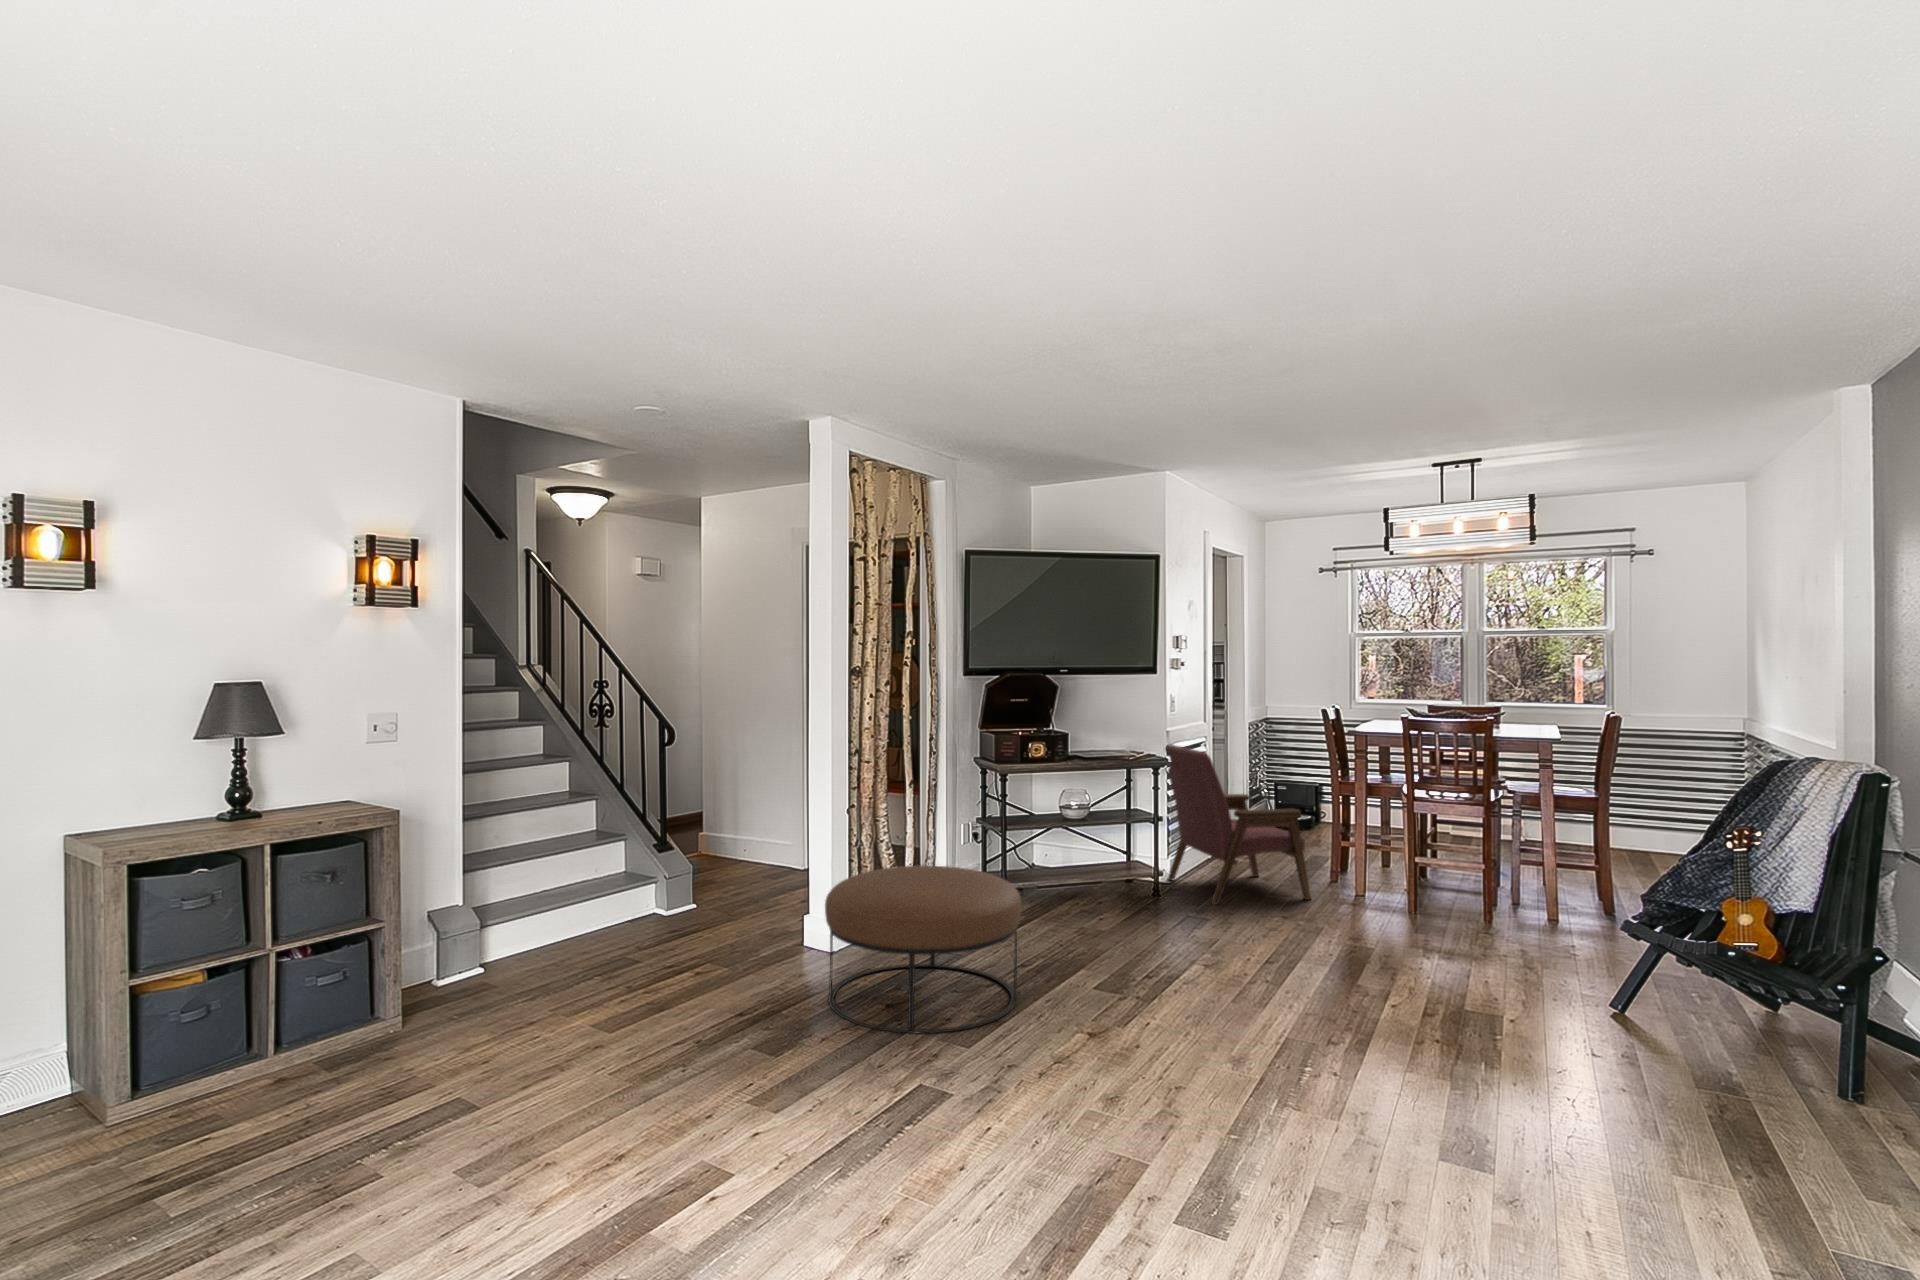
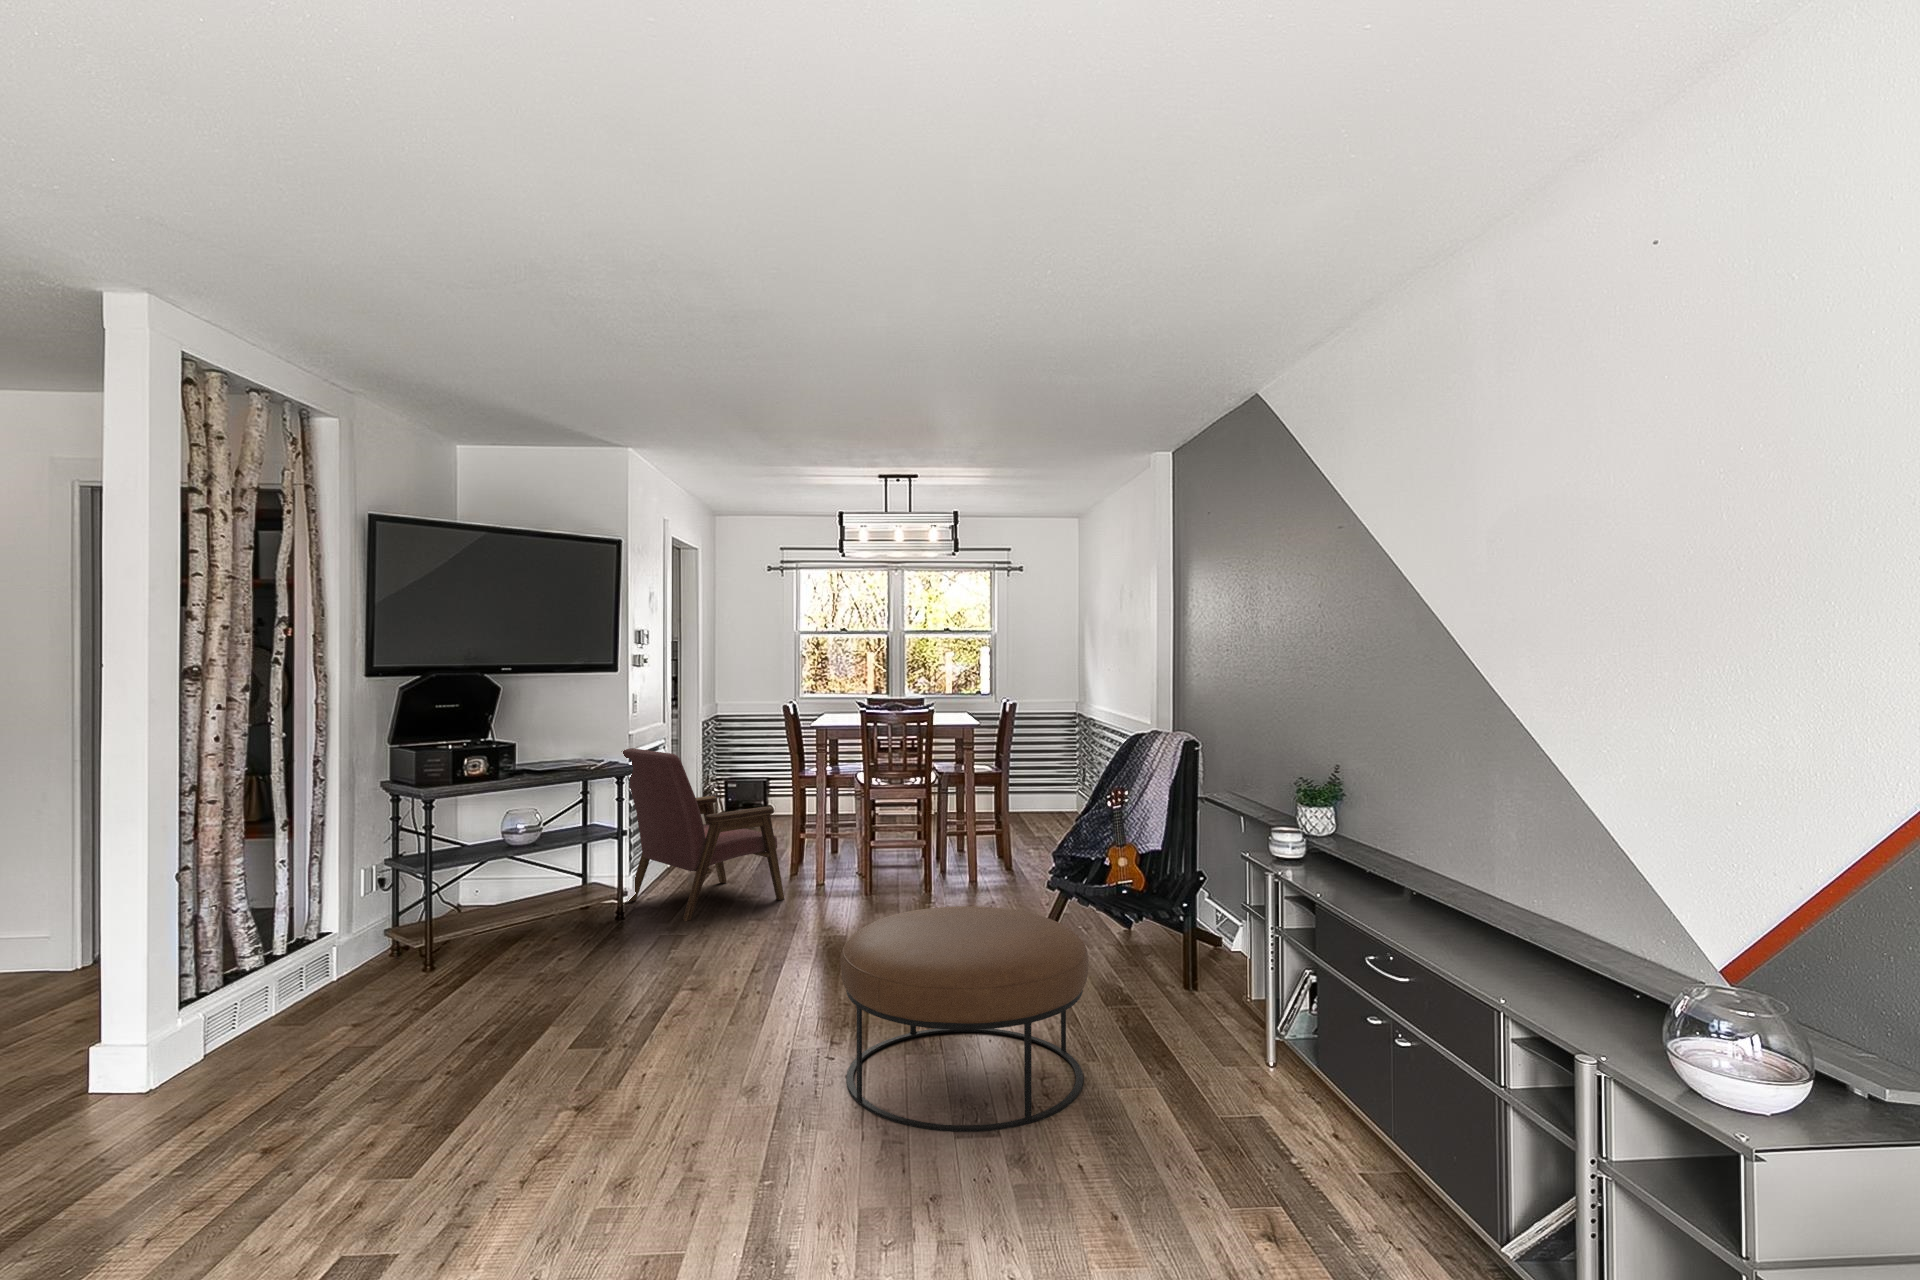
ottoman: present [825,865,1022,1034] -> present [840,906,1088,1132]

